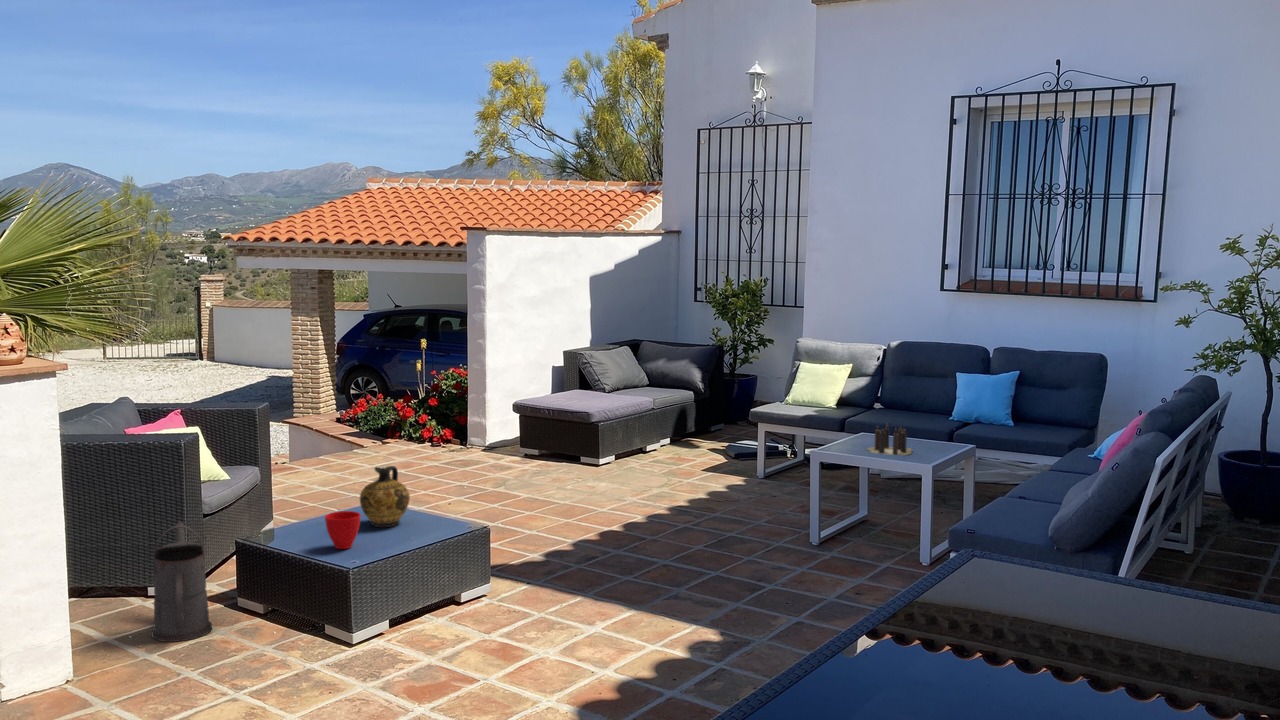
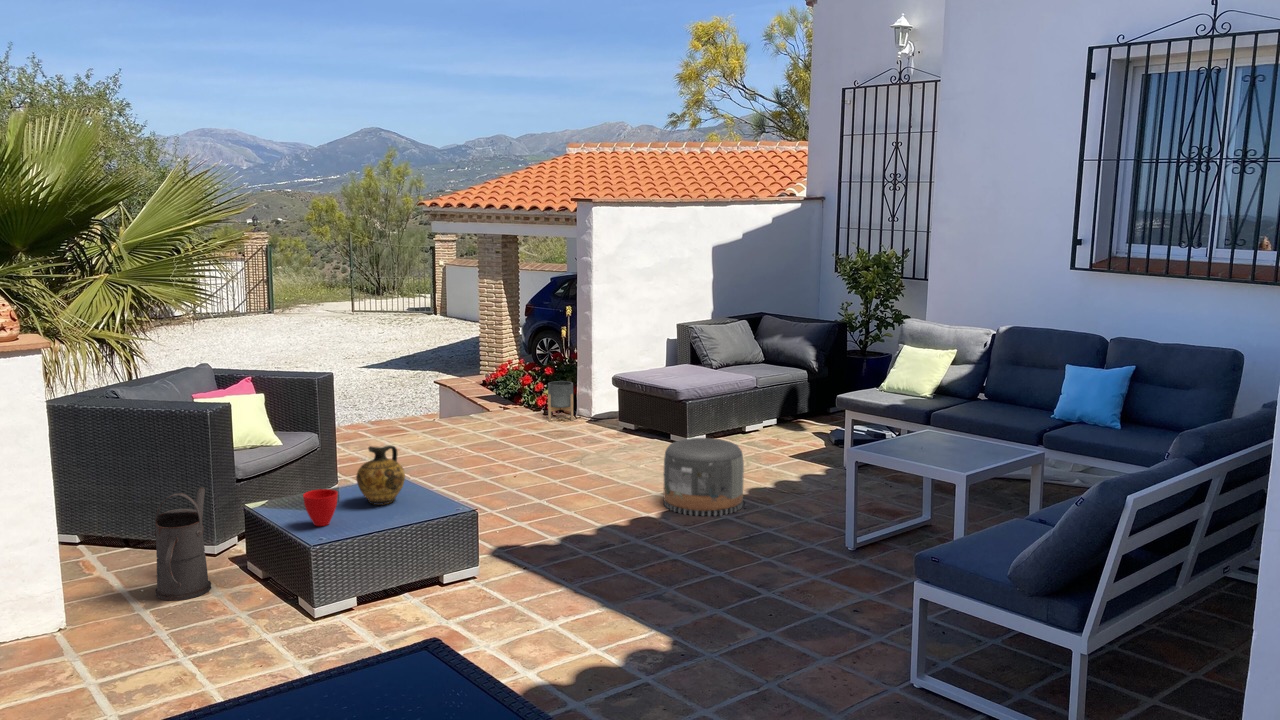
planter: none [436,412,465,453] -> present [548,381,573,421]
candle: present [867,425,912,456] -> none [904,423,970,462]
pouf: none [616,453,693,527] -> present [664,438,744,516]

